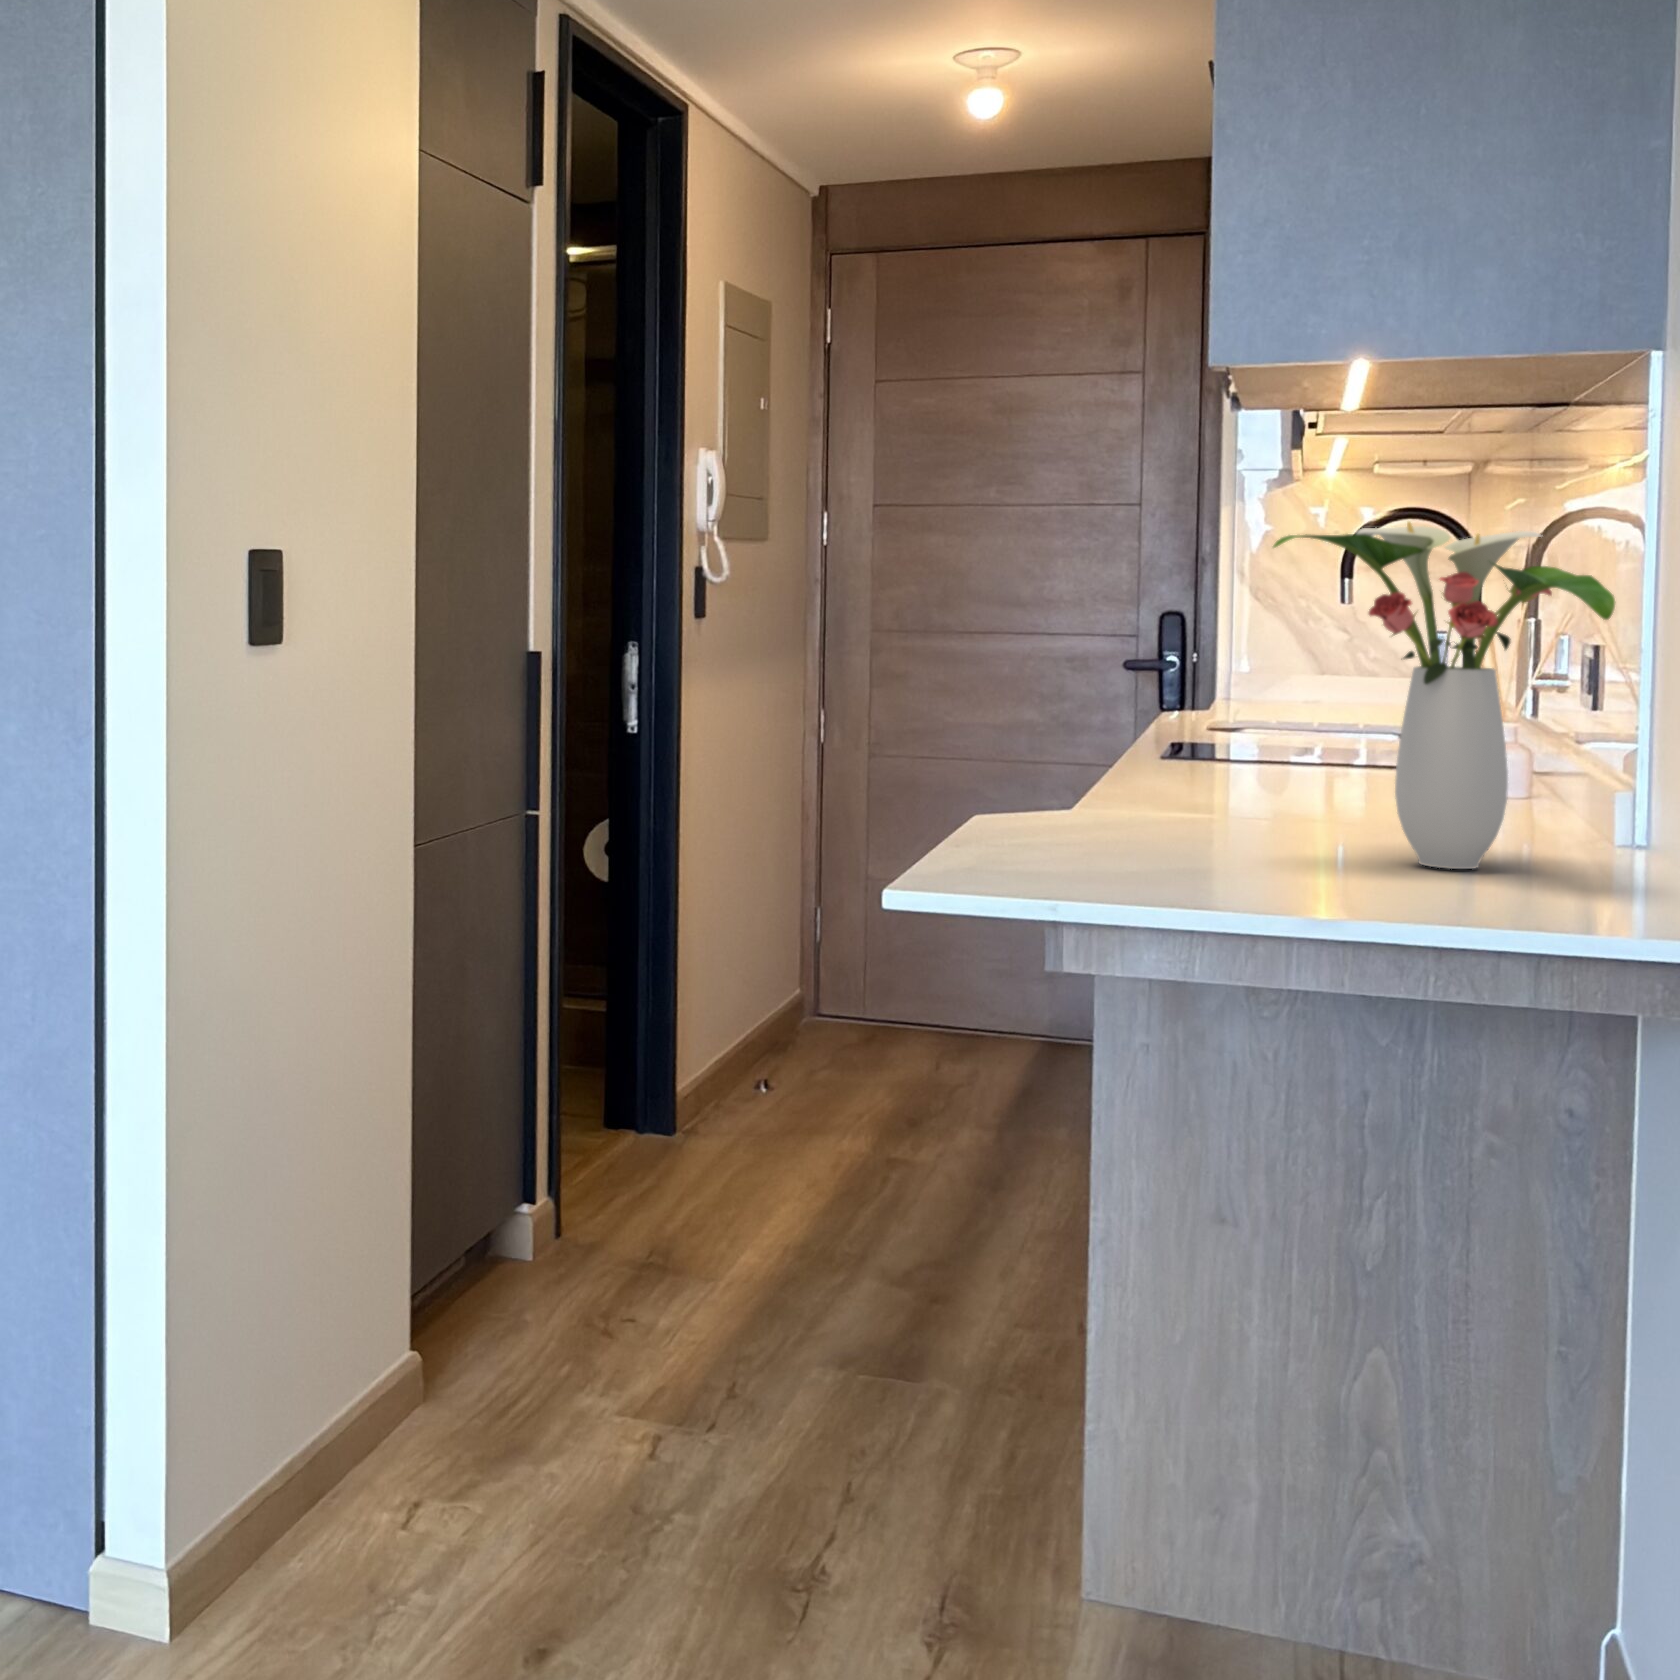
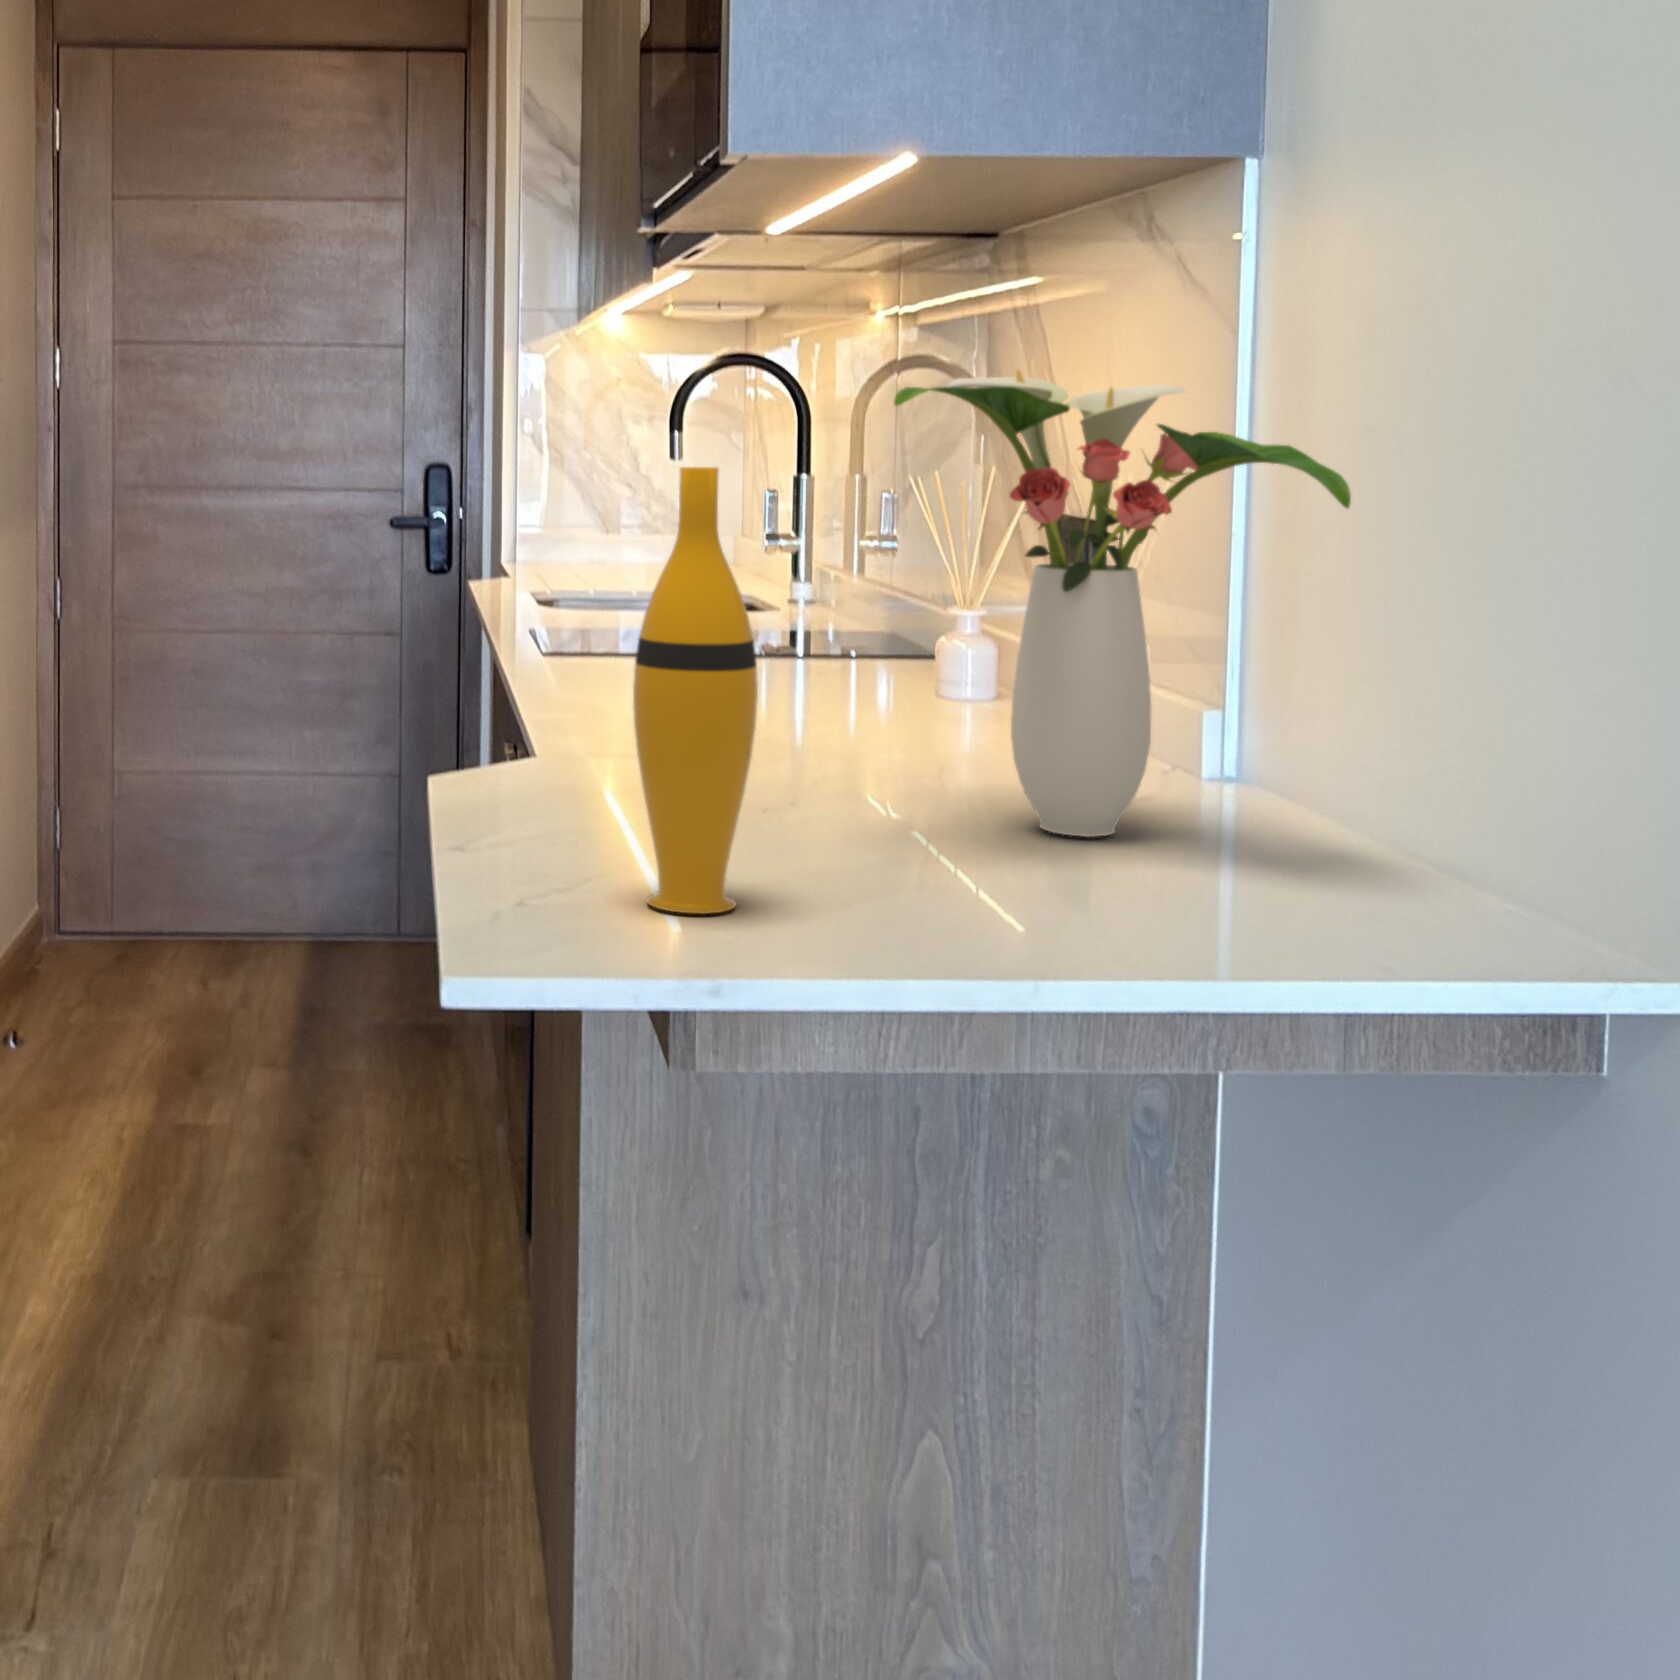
vase: none [1044,589,1130,880] -> present [633,467,758,914]

